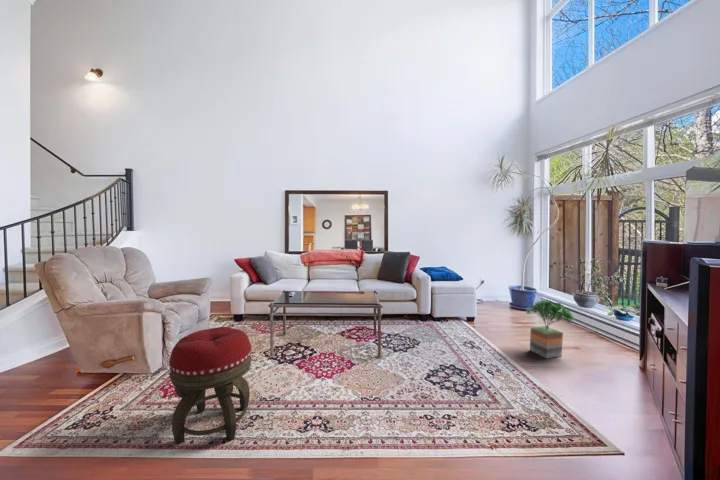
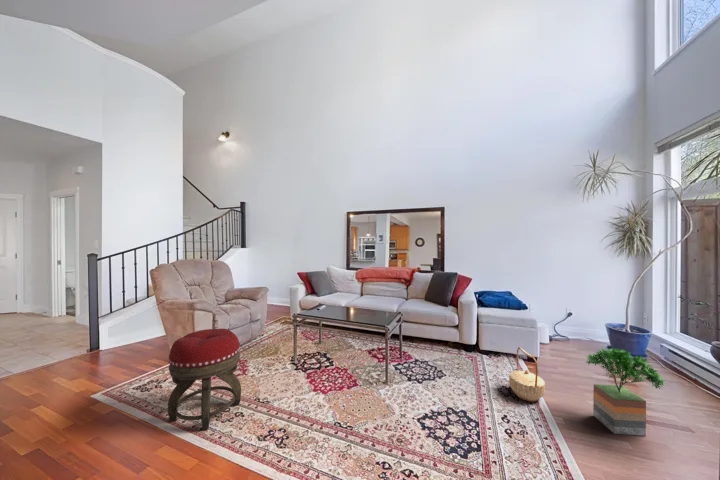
basket: none [472,309,499,349] -> present [509,347,545,401]

